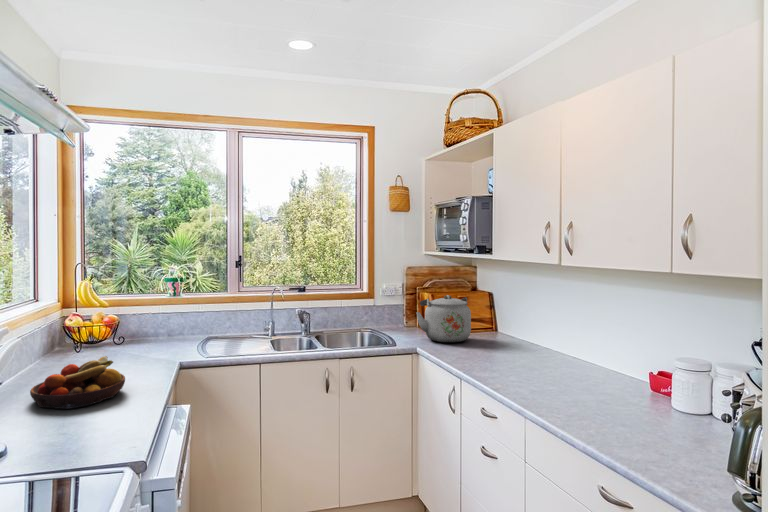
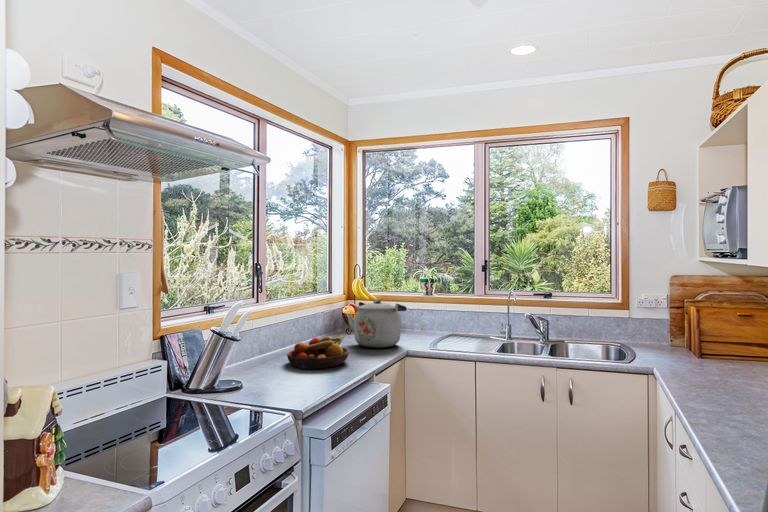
kettle: present [416,295,471,342] -> present [348,300,407,348]

